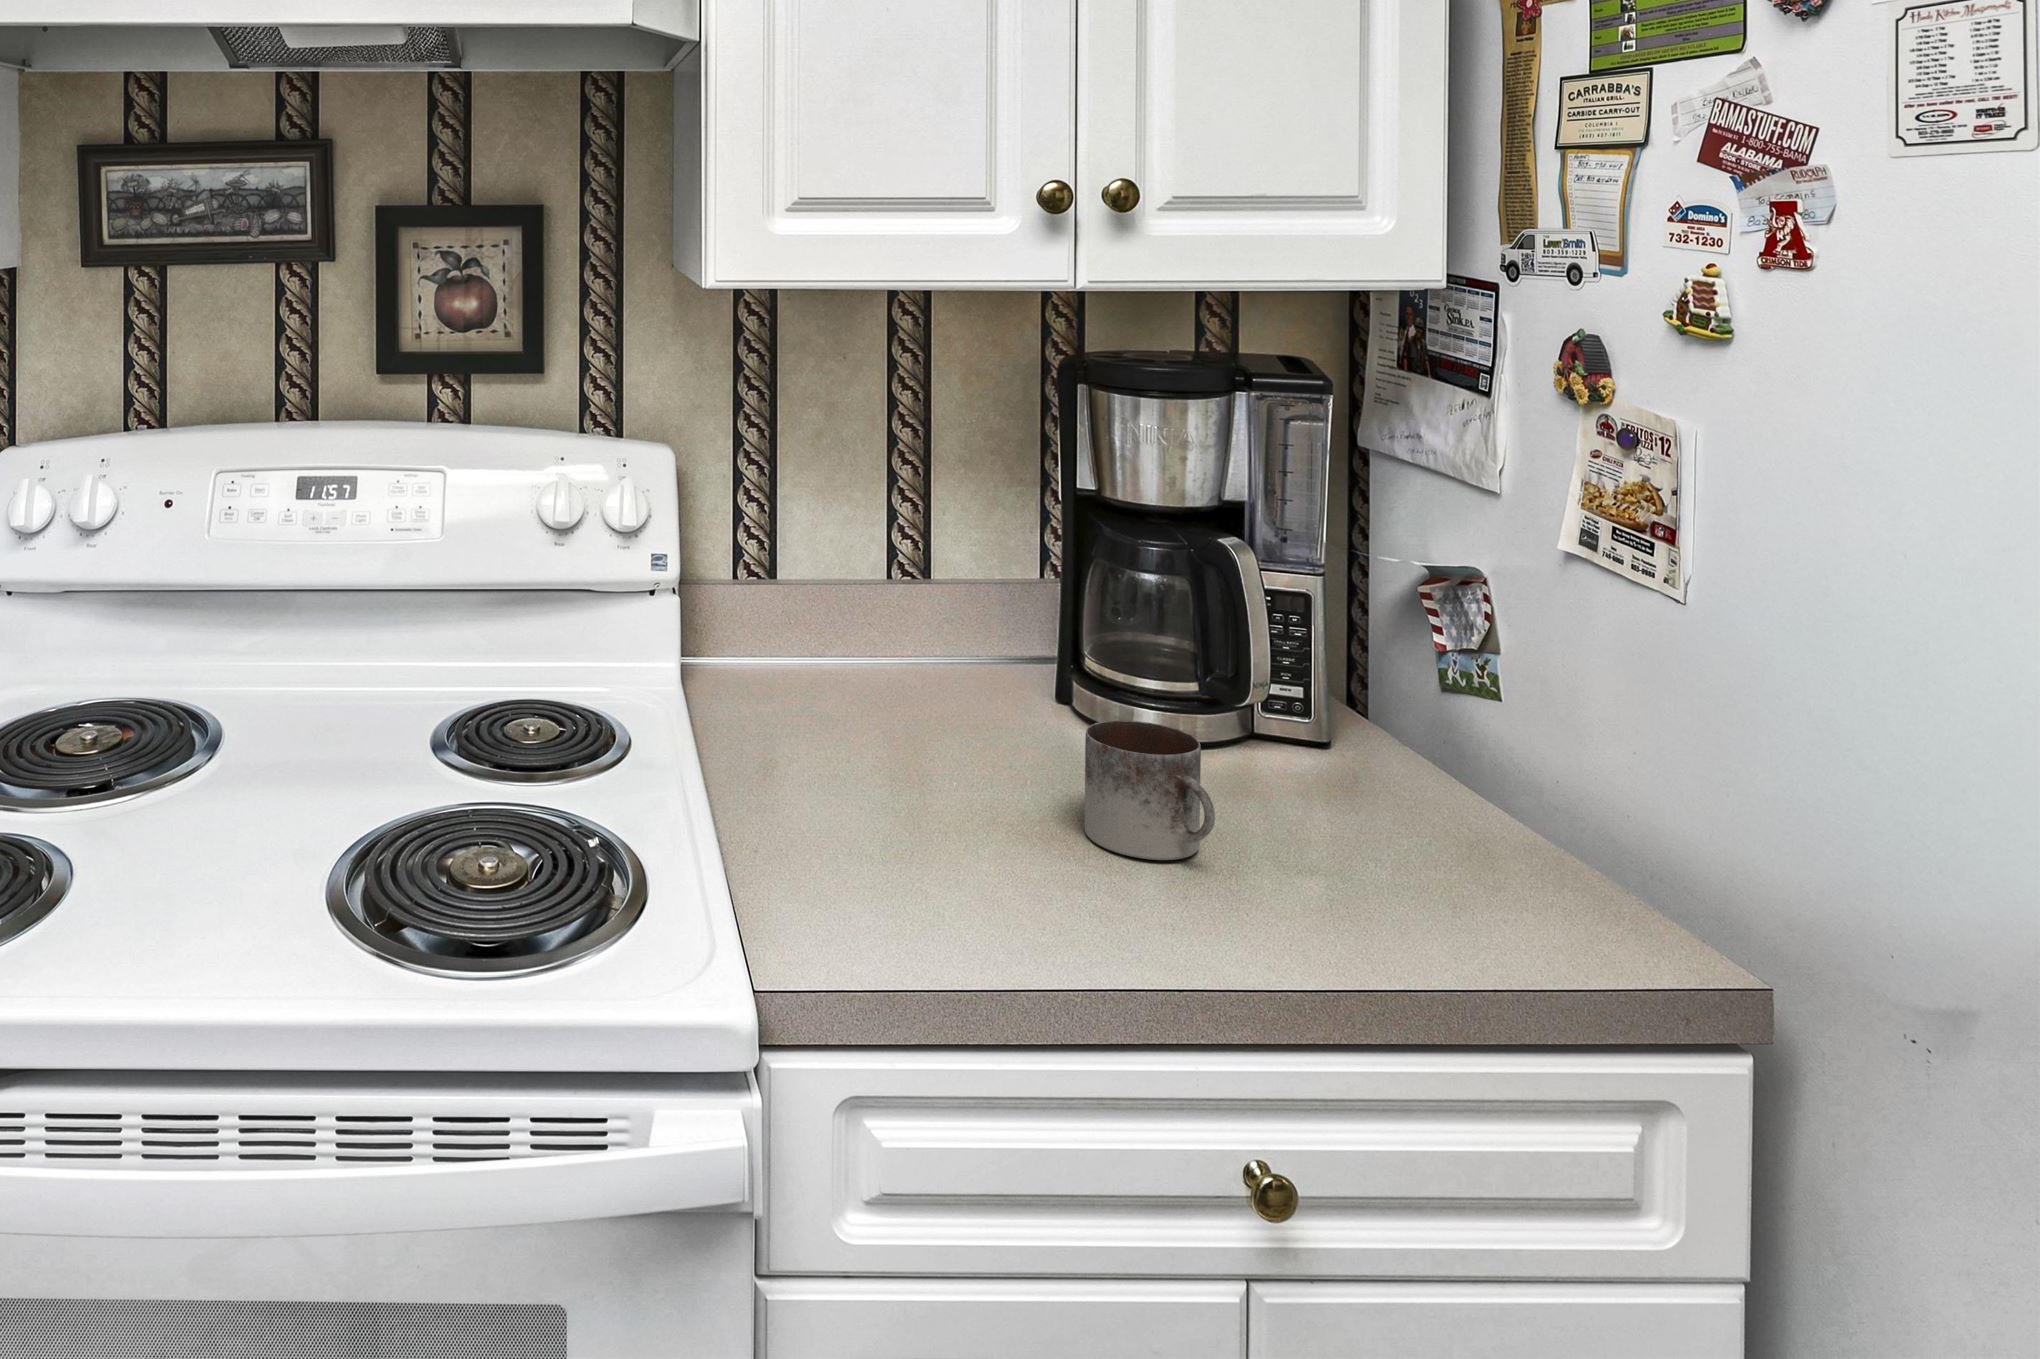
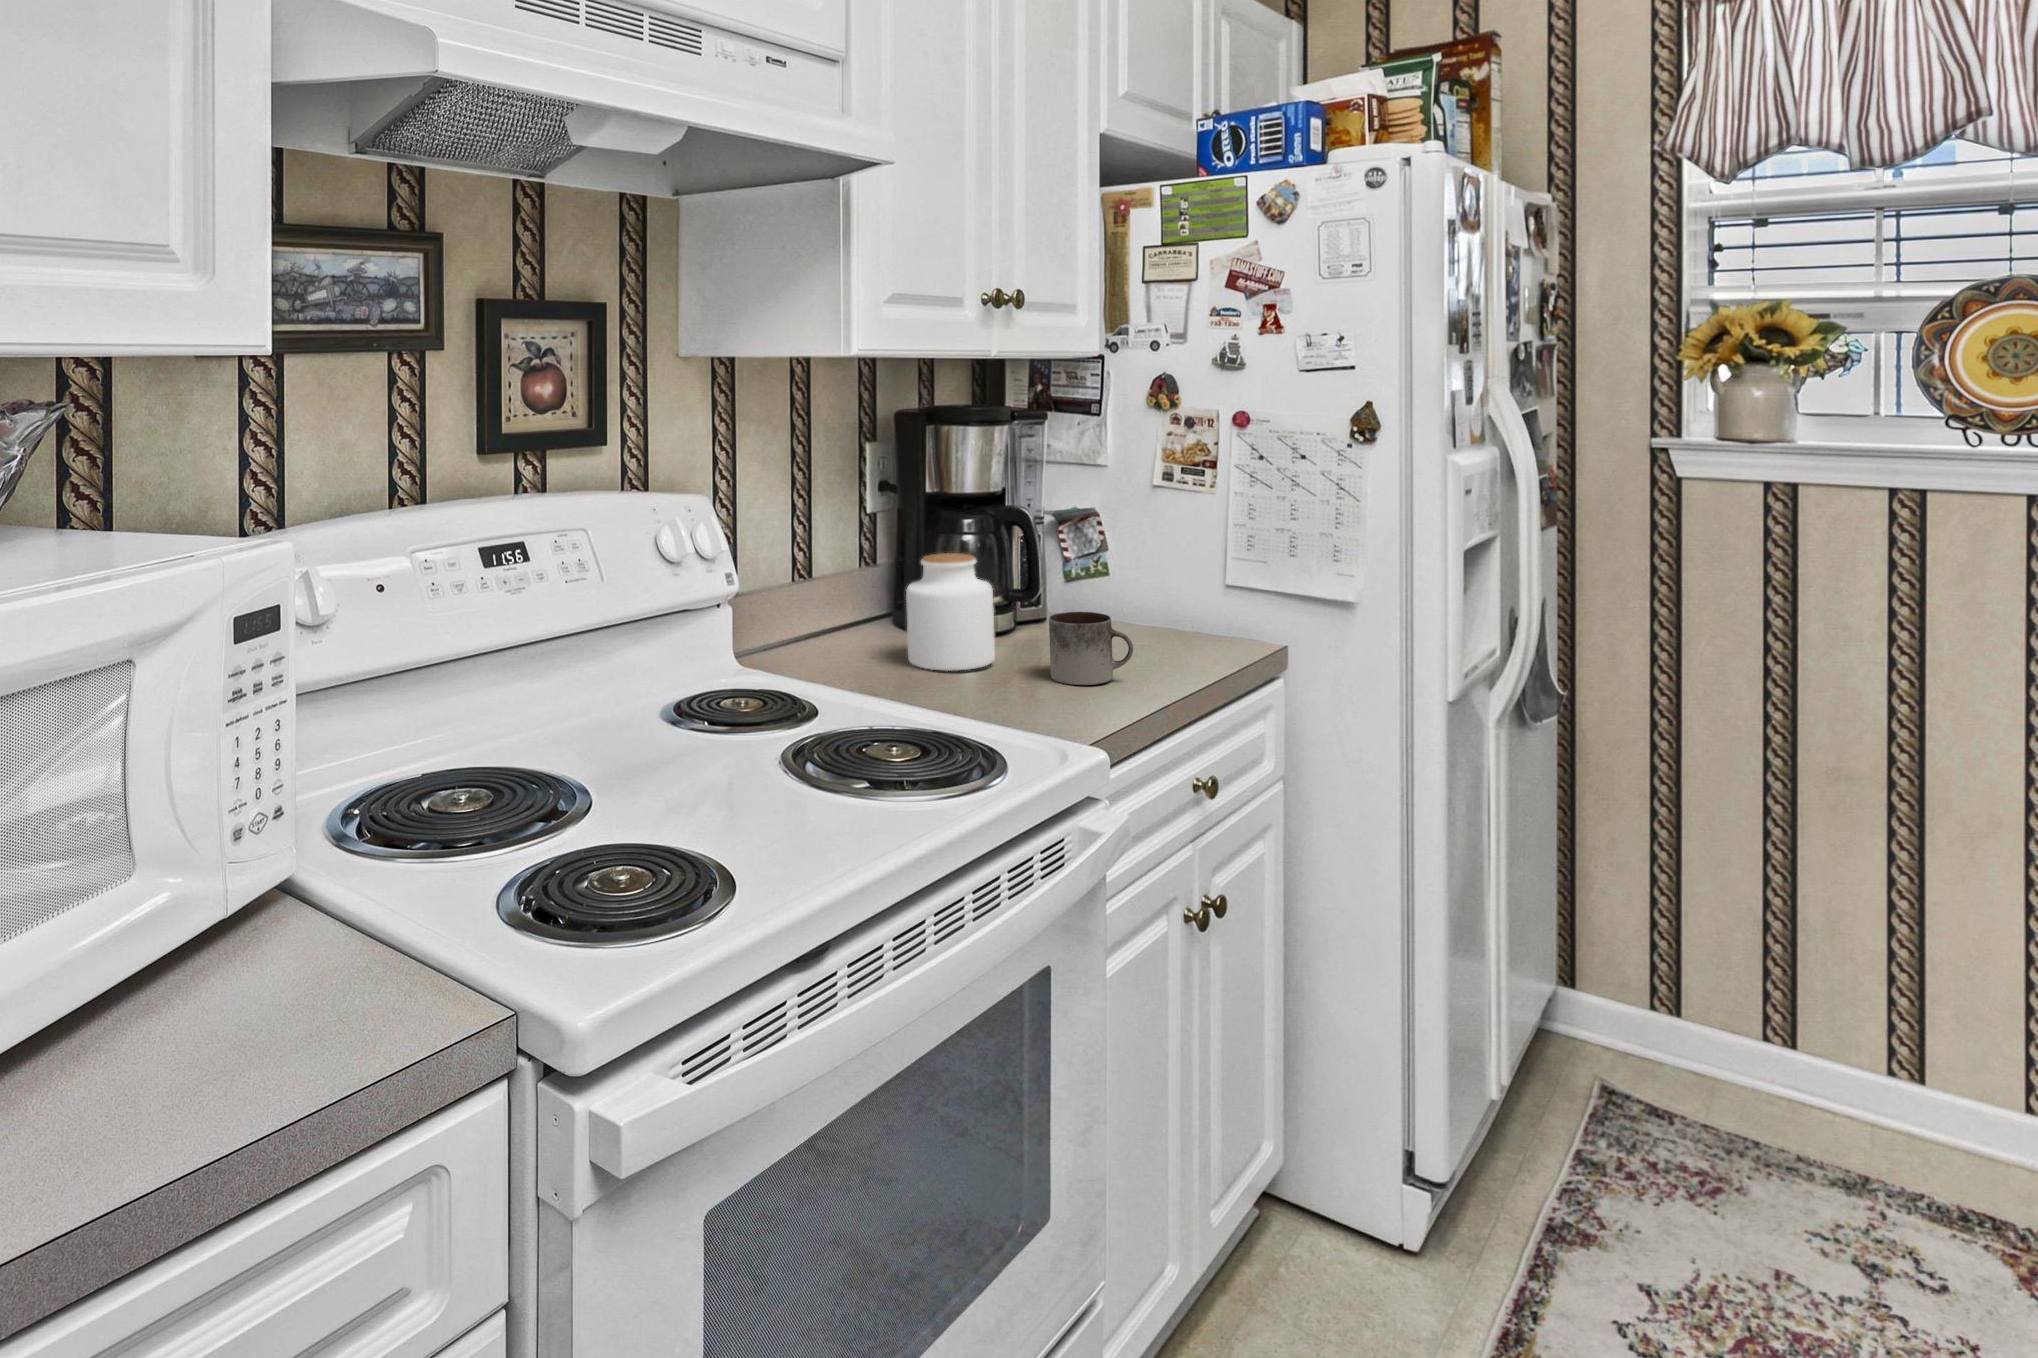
jar: none [935,581,1077,770] -> present [906,553,995,671]

